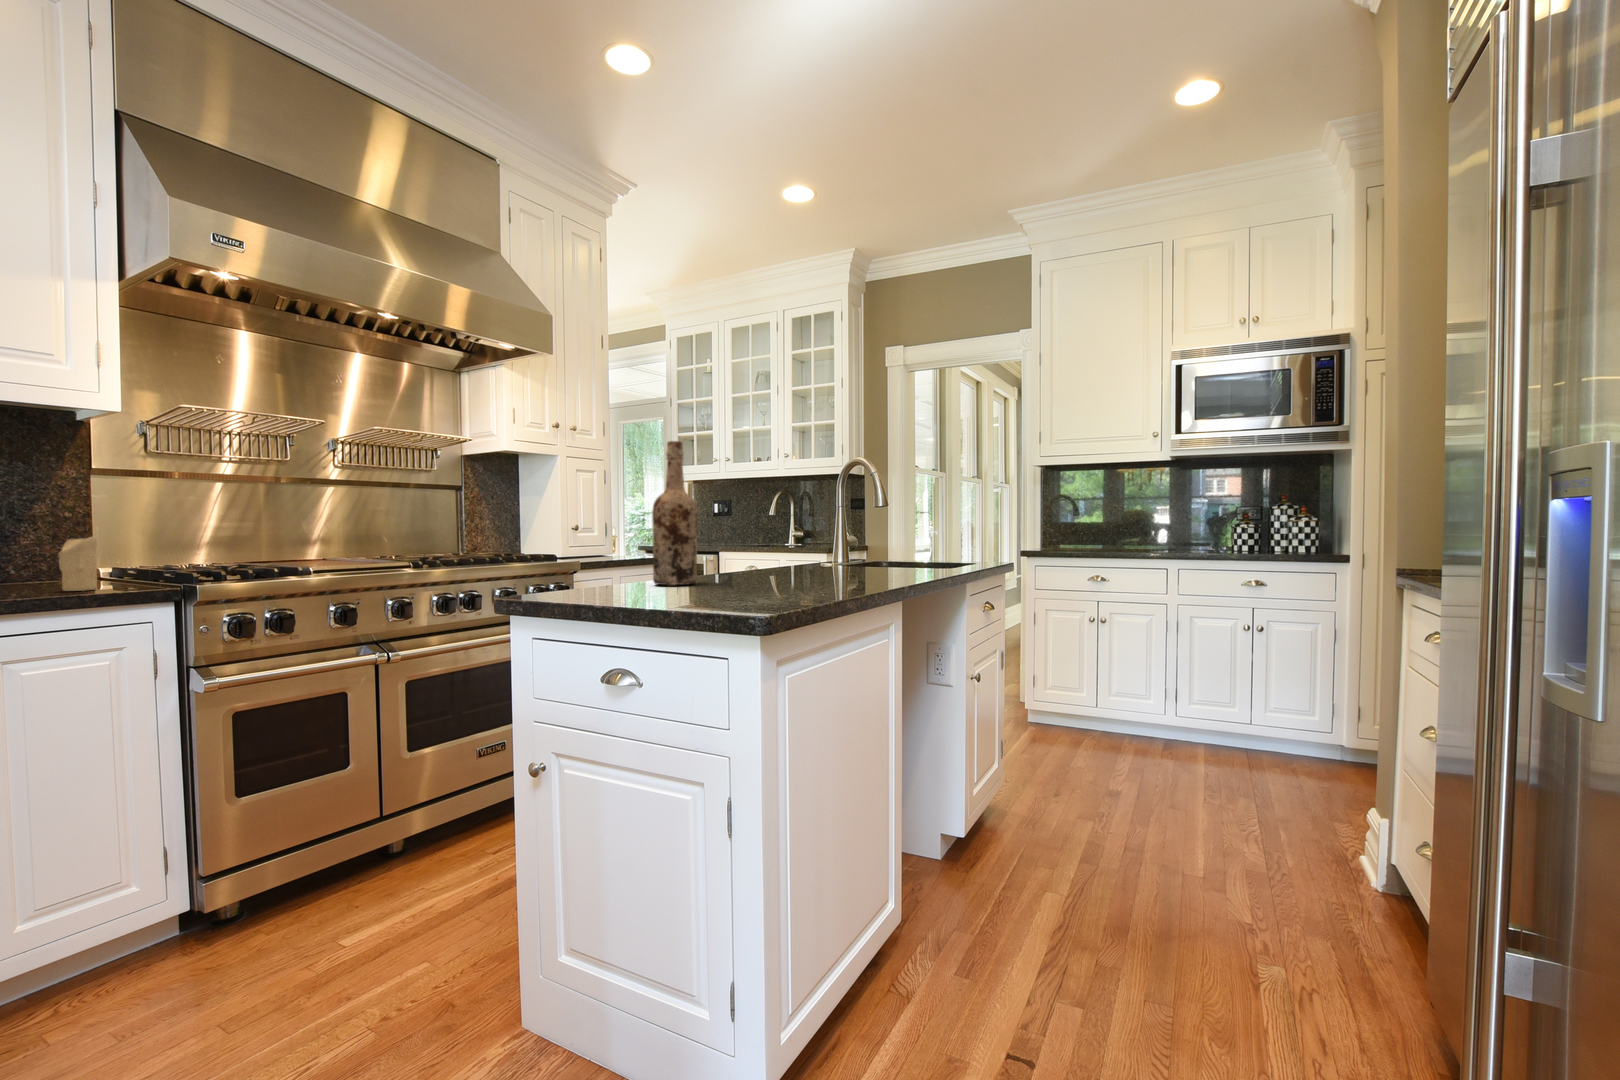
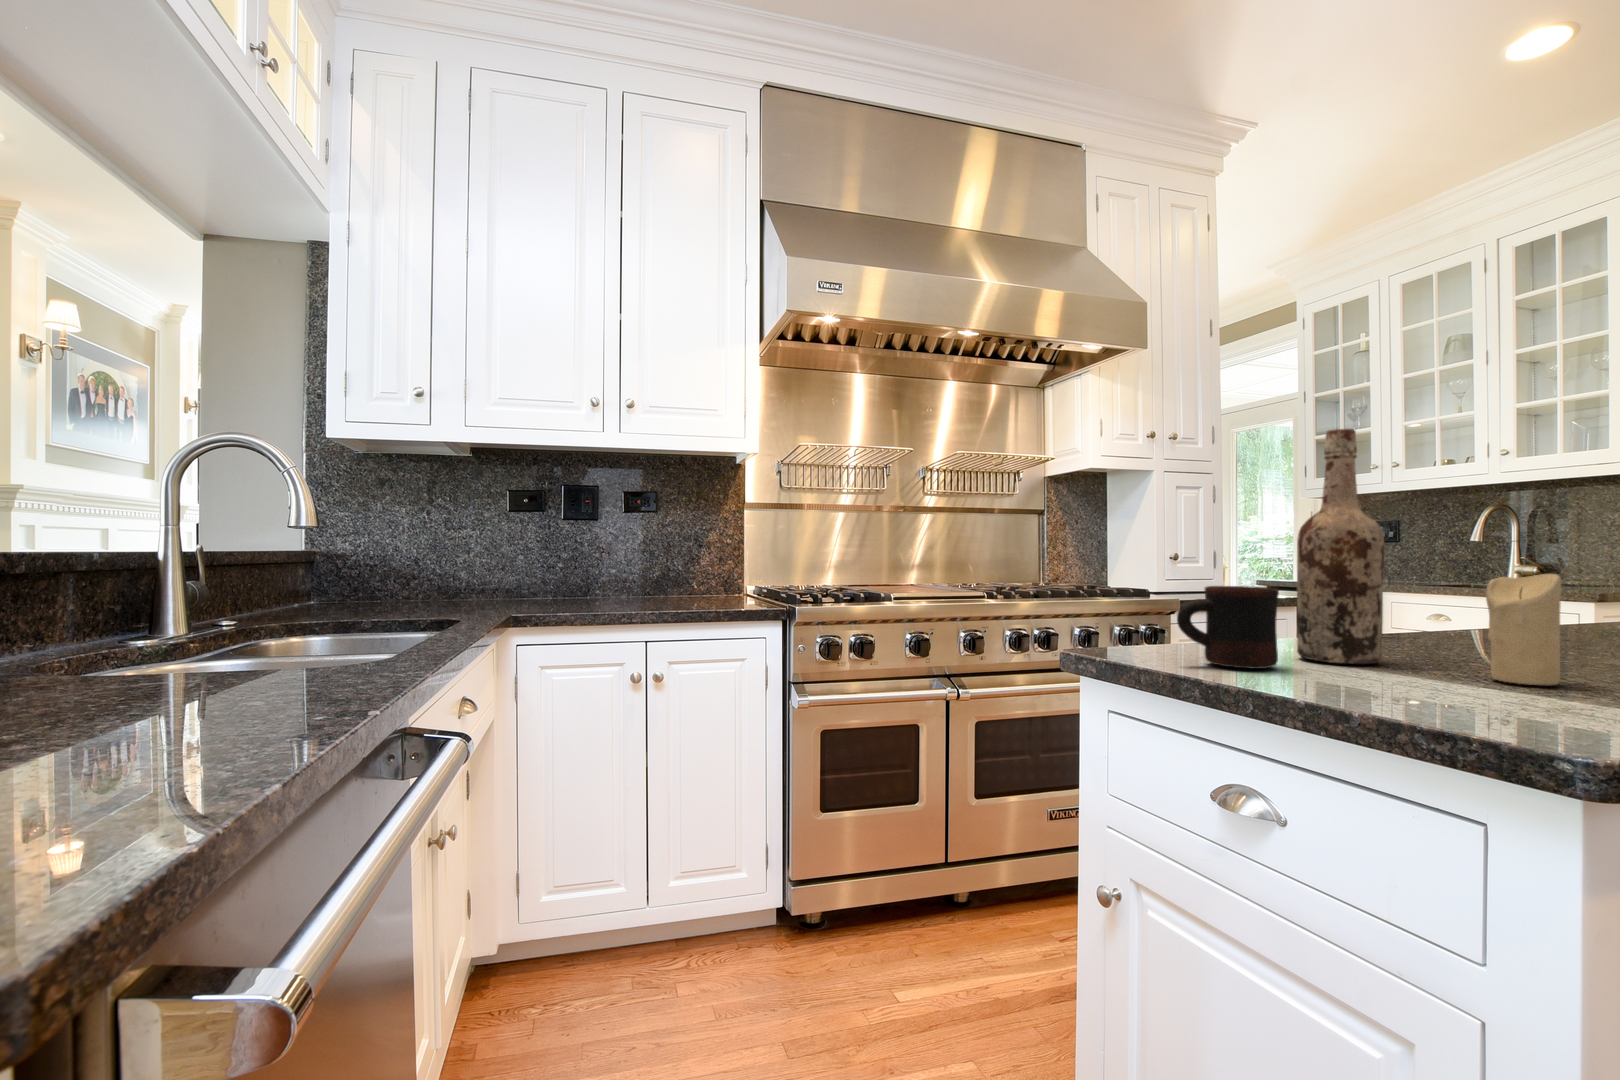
candle: present [59,537,97,591] -> present [1486,574,1562,685]
mug: none [581,540,641,592] -> present [1177,586,1279,669]

